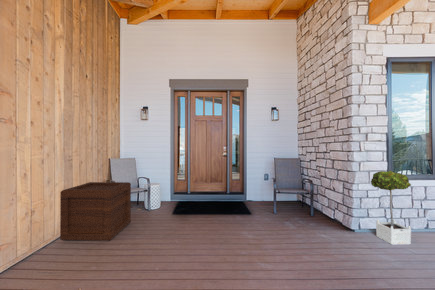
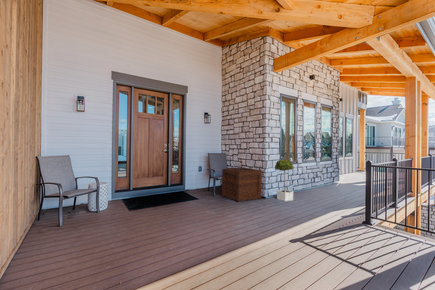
wooden crate: present [60,182,131,241] -> present [222,168,262,202]

